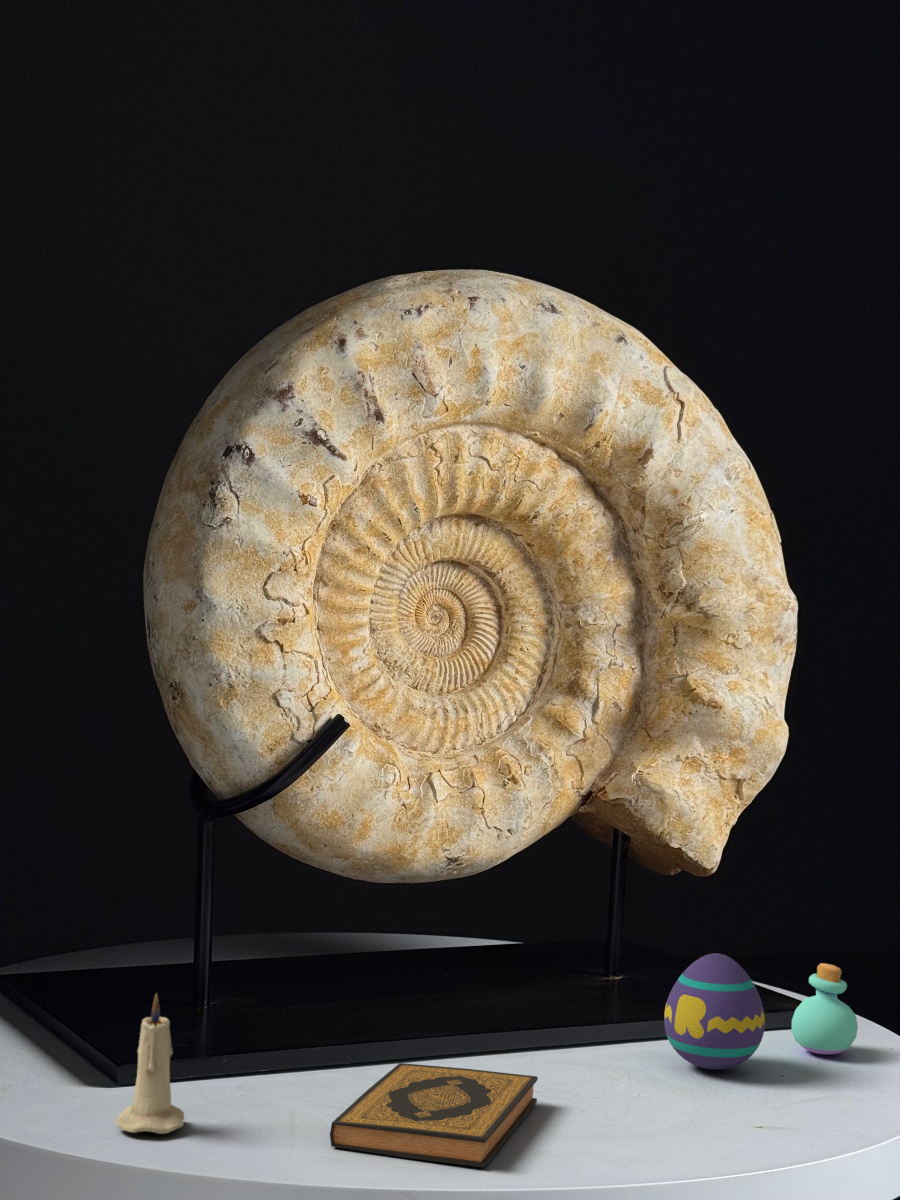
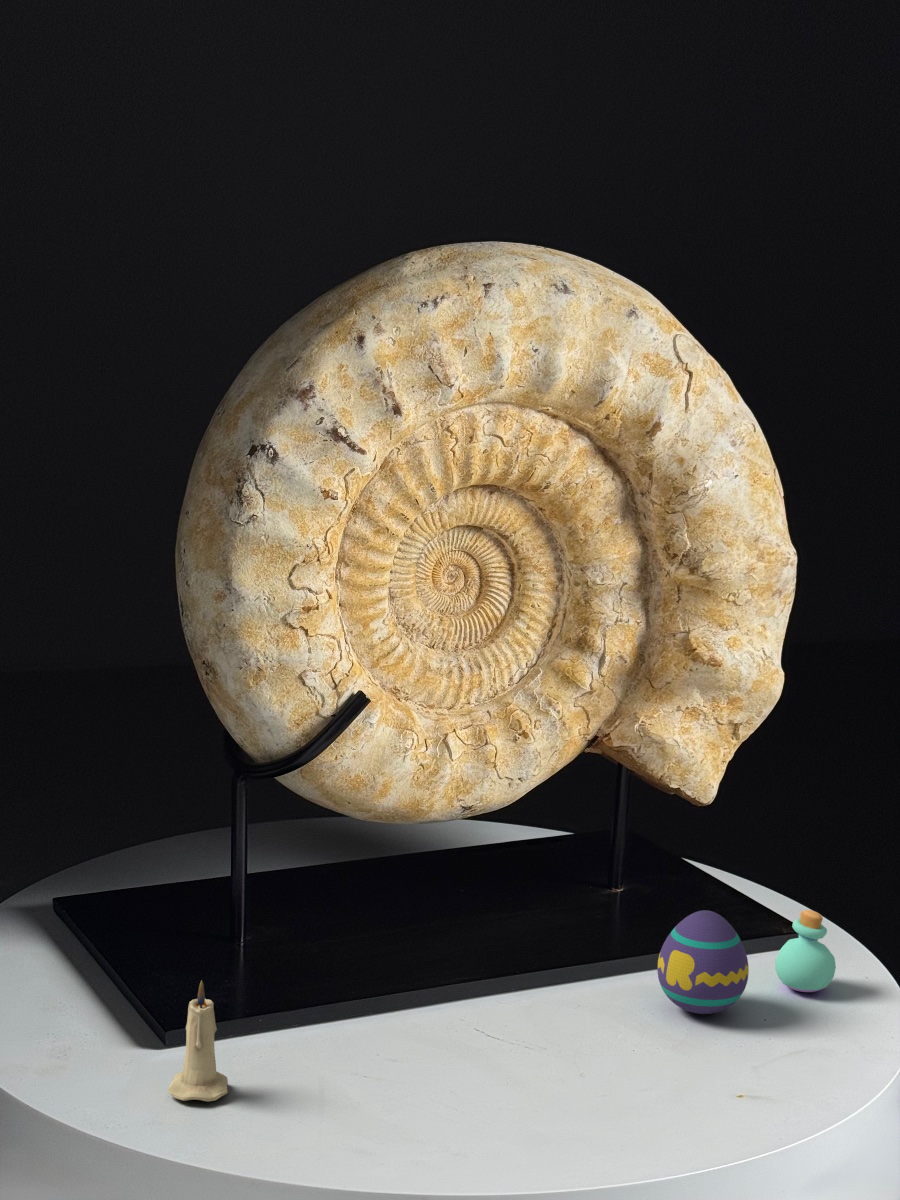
hardback book: present [330,1063,538,1167] -> none [356,1018,540,1137]

